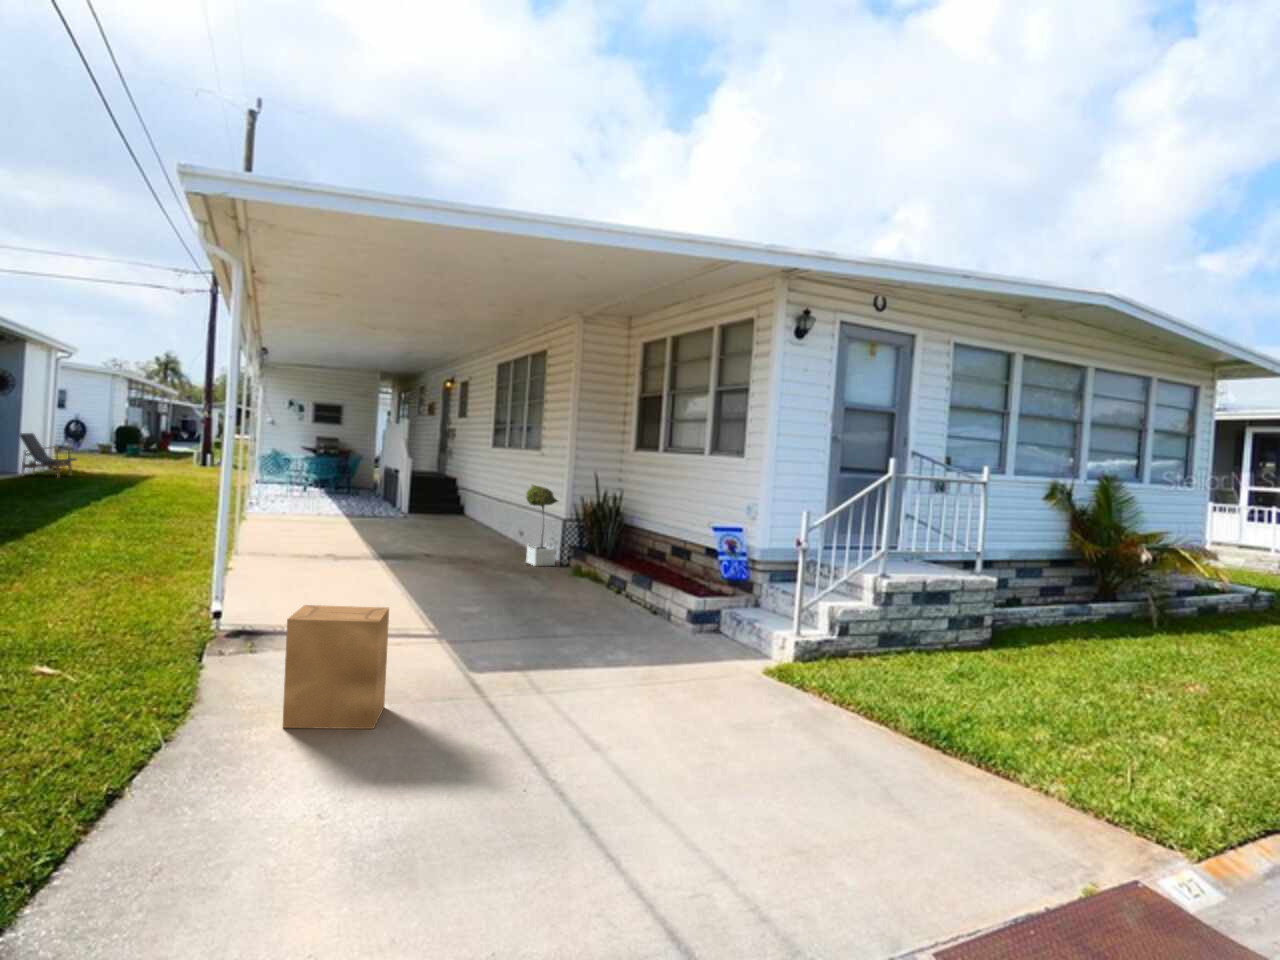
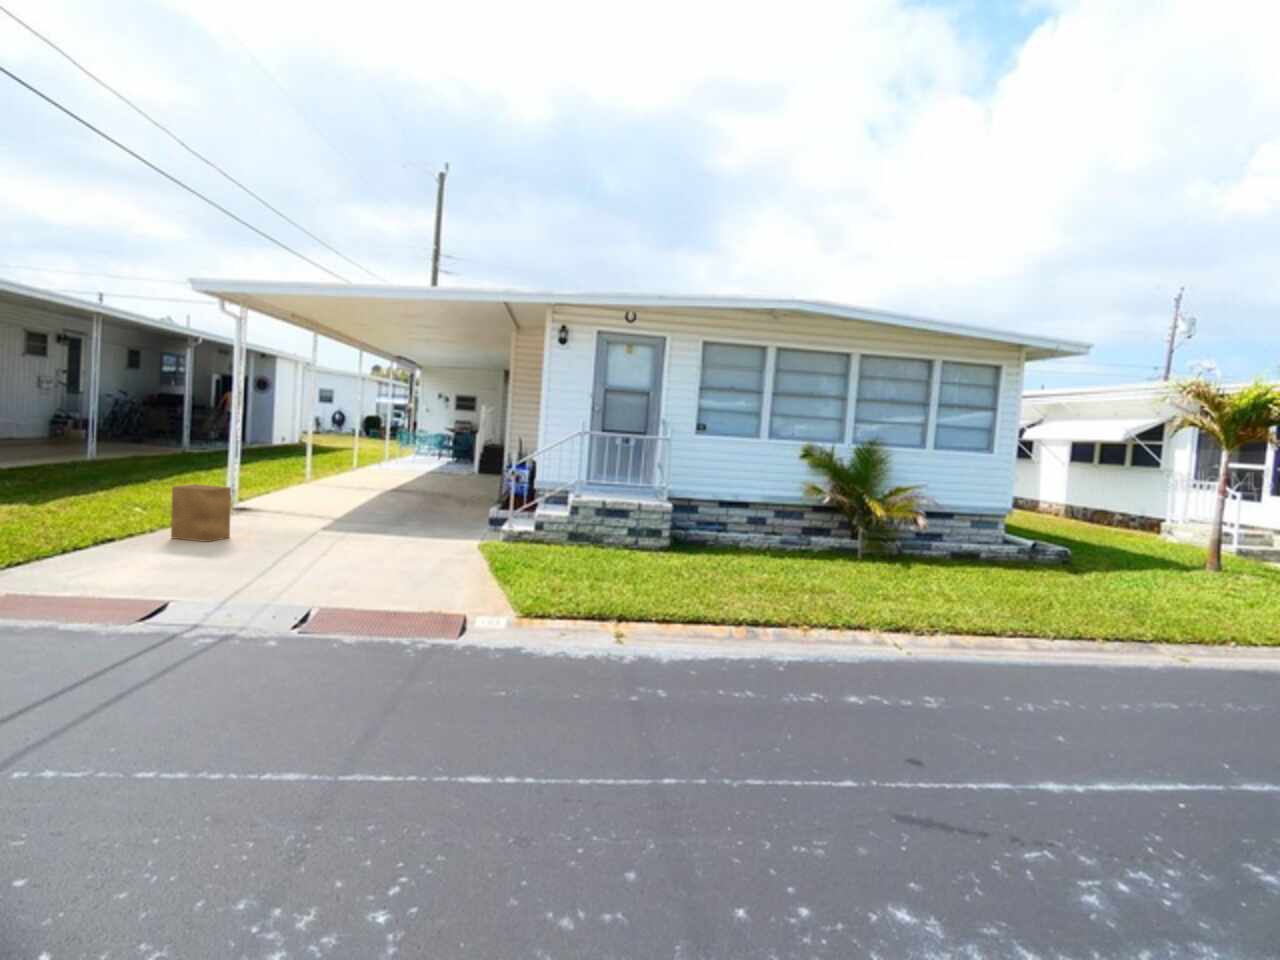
lounge chair: present [20,433,77,476] -> none [265,417,302,448]
potted tree: present [526,485,558,566] -> none [474,445,498,502]

